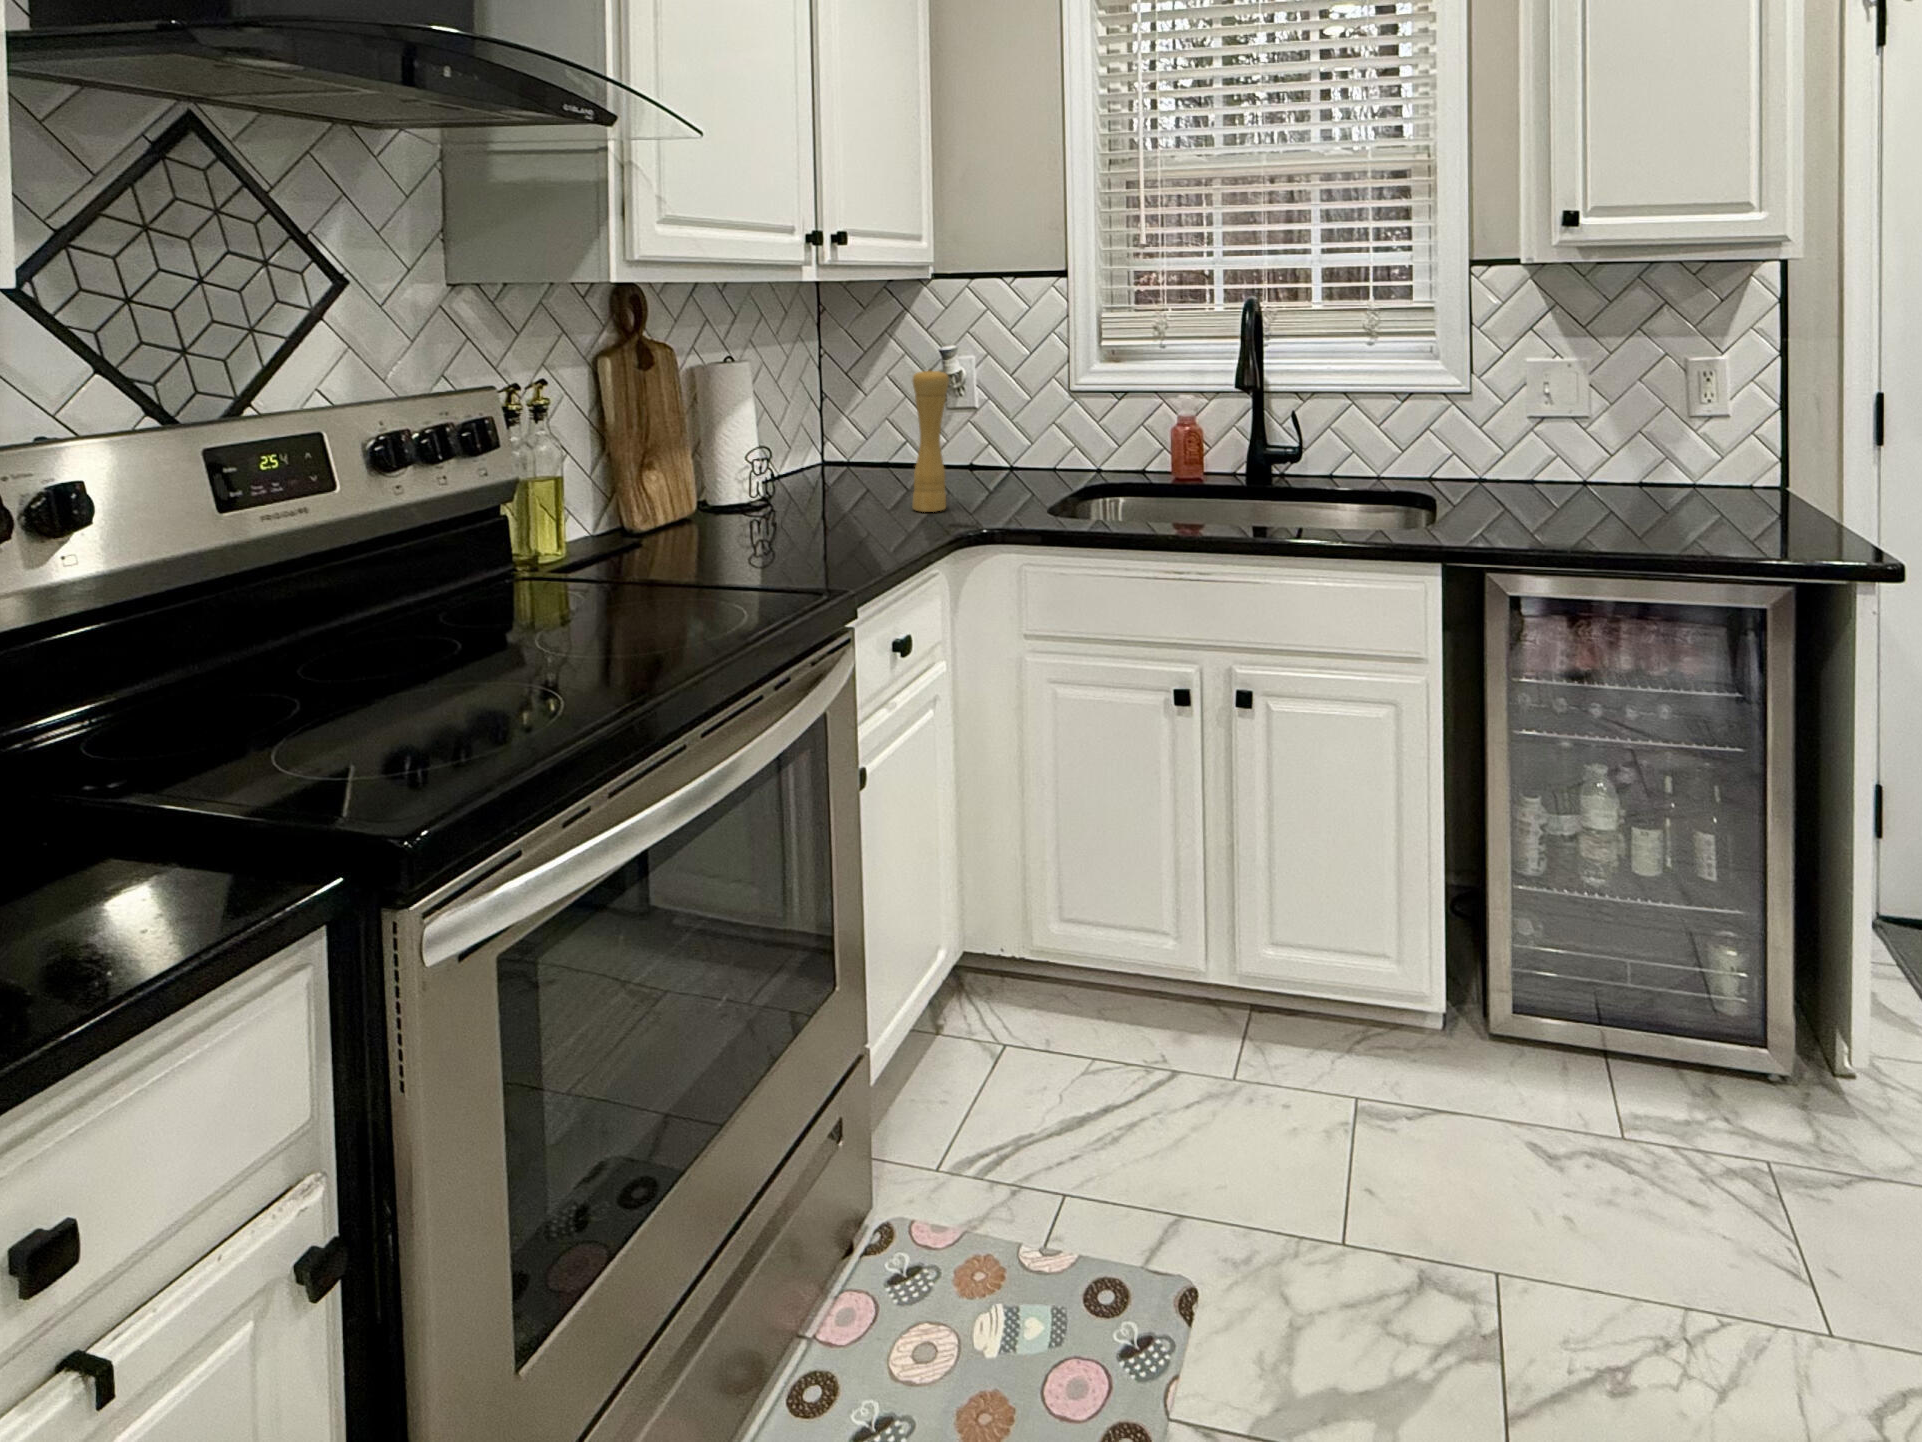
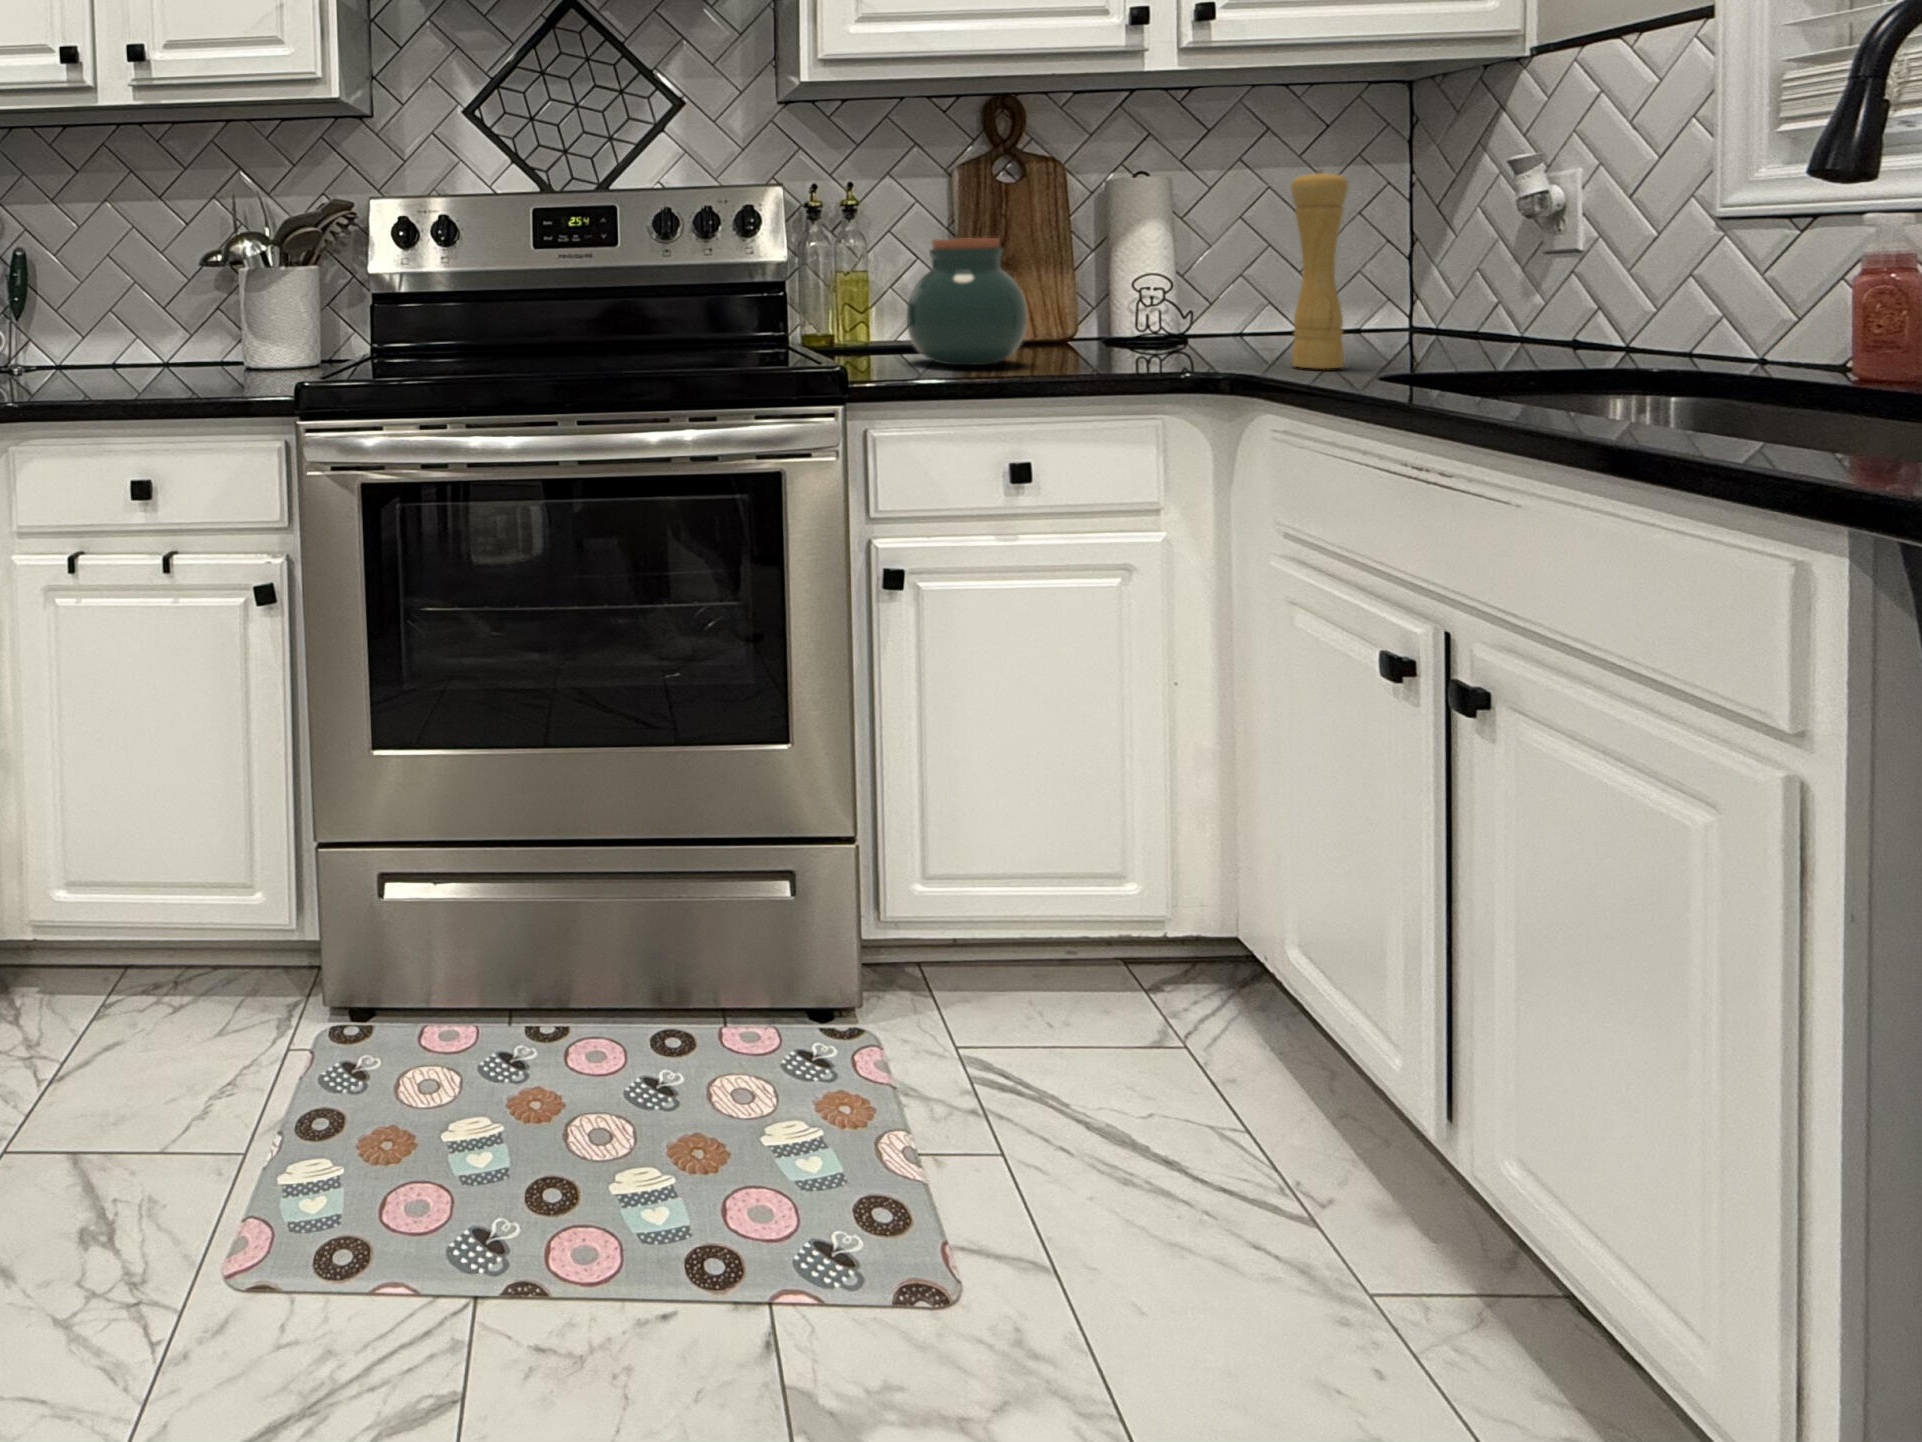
jar: none [713,439,825,563] -> present [907,238,1027,365]

